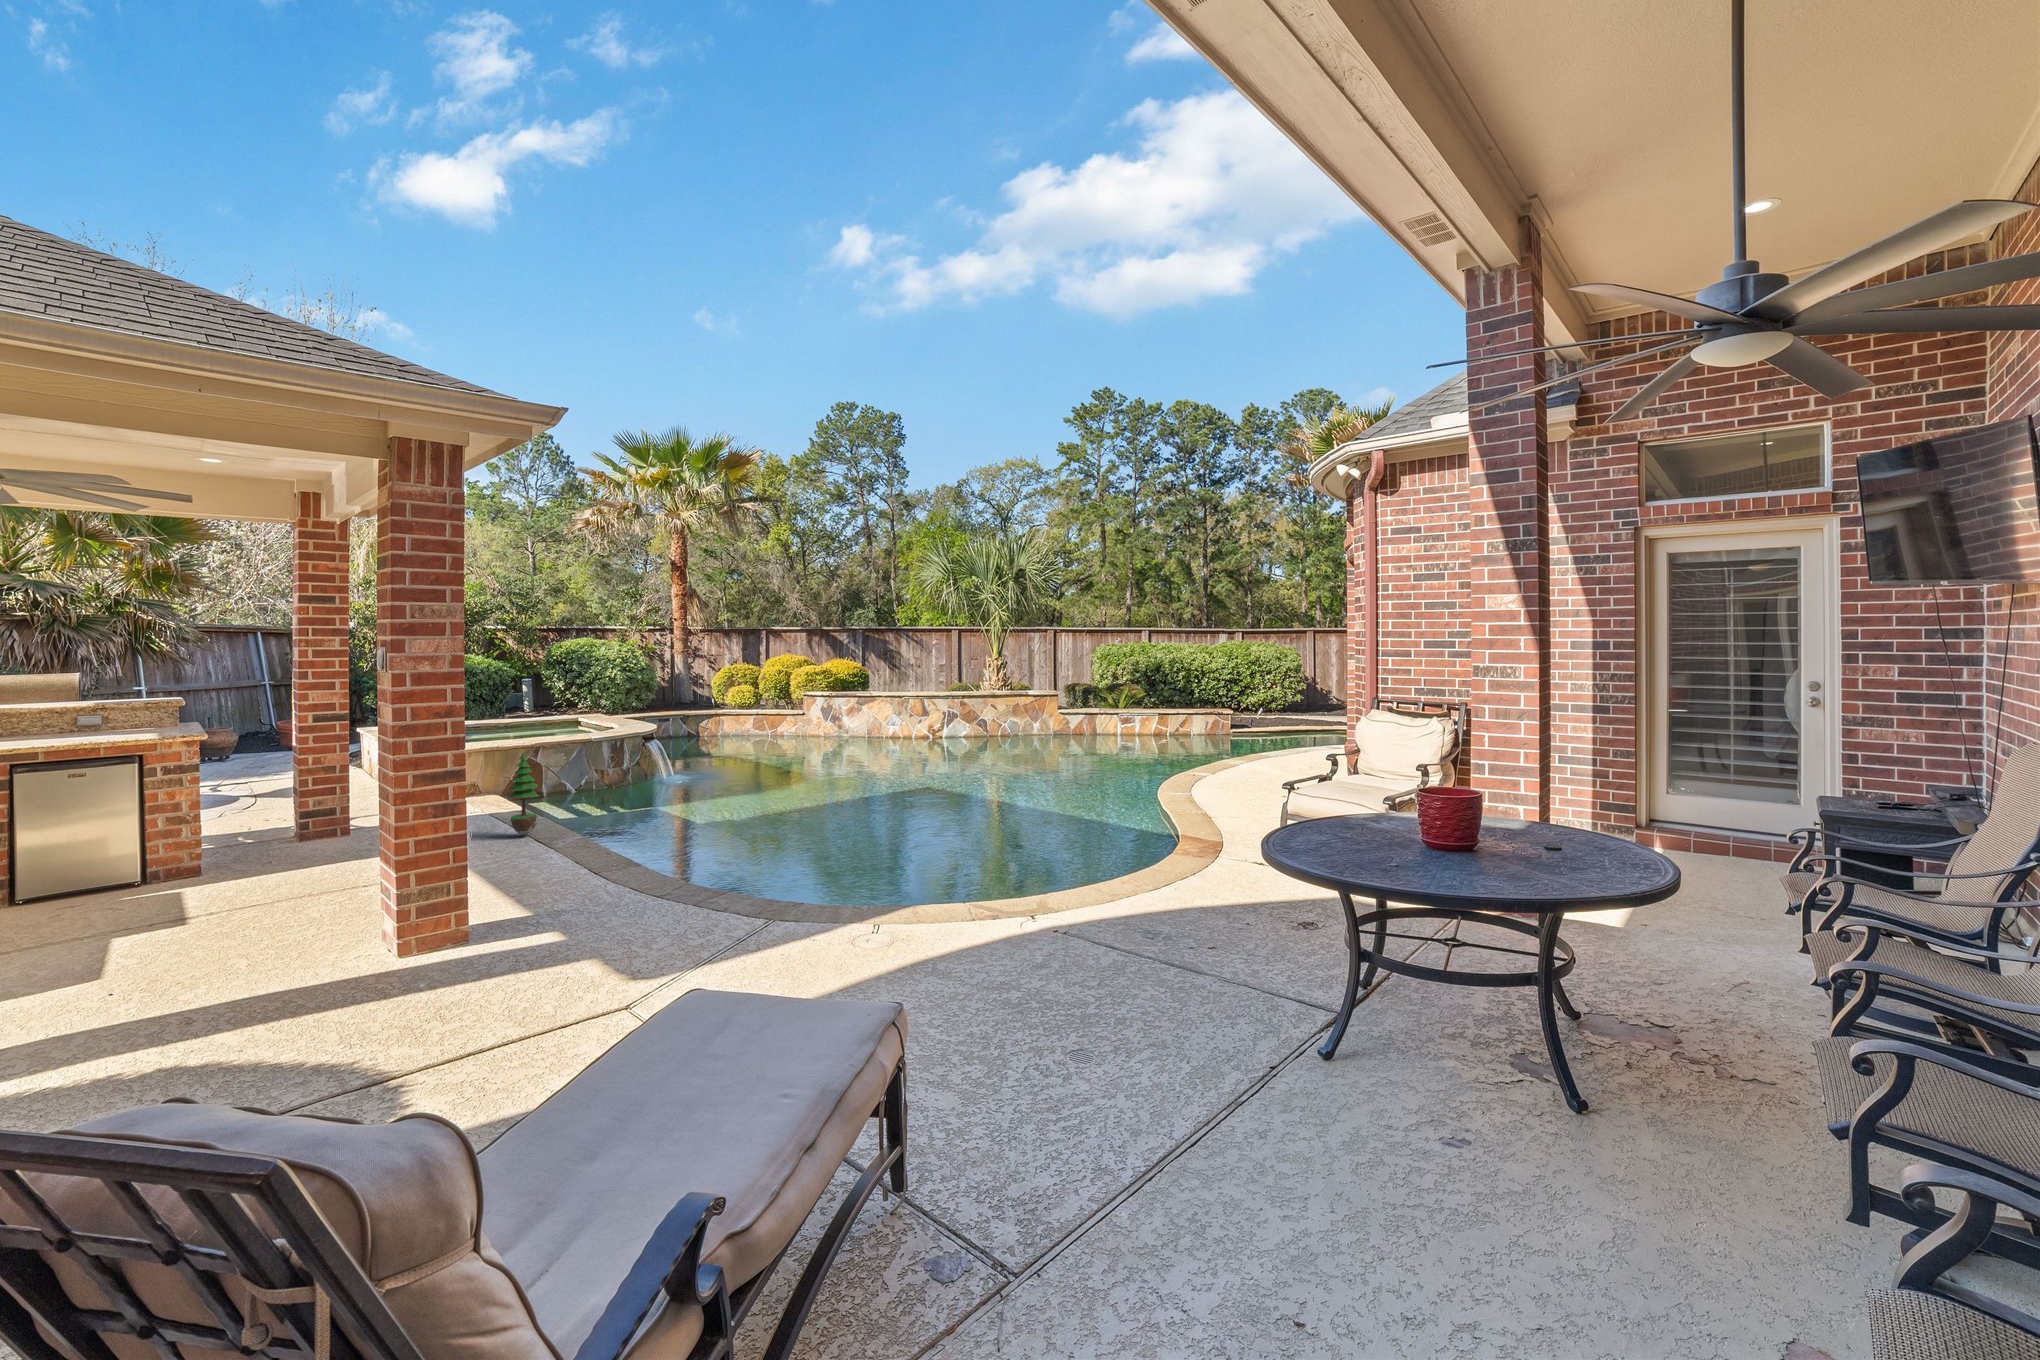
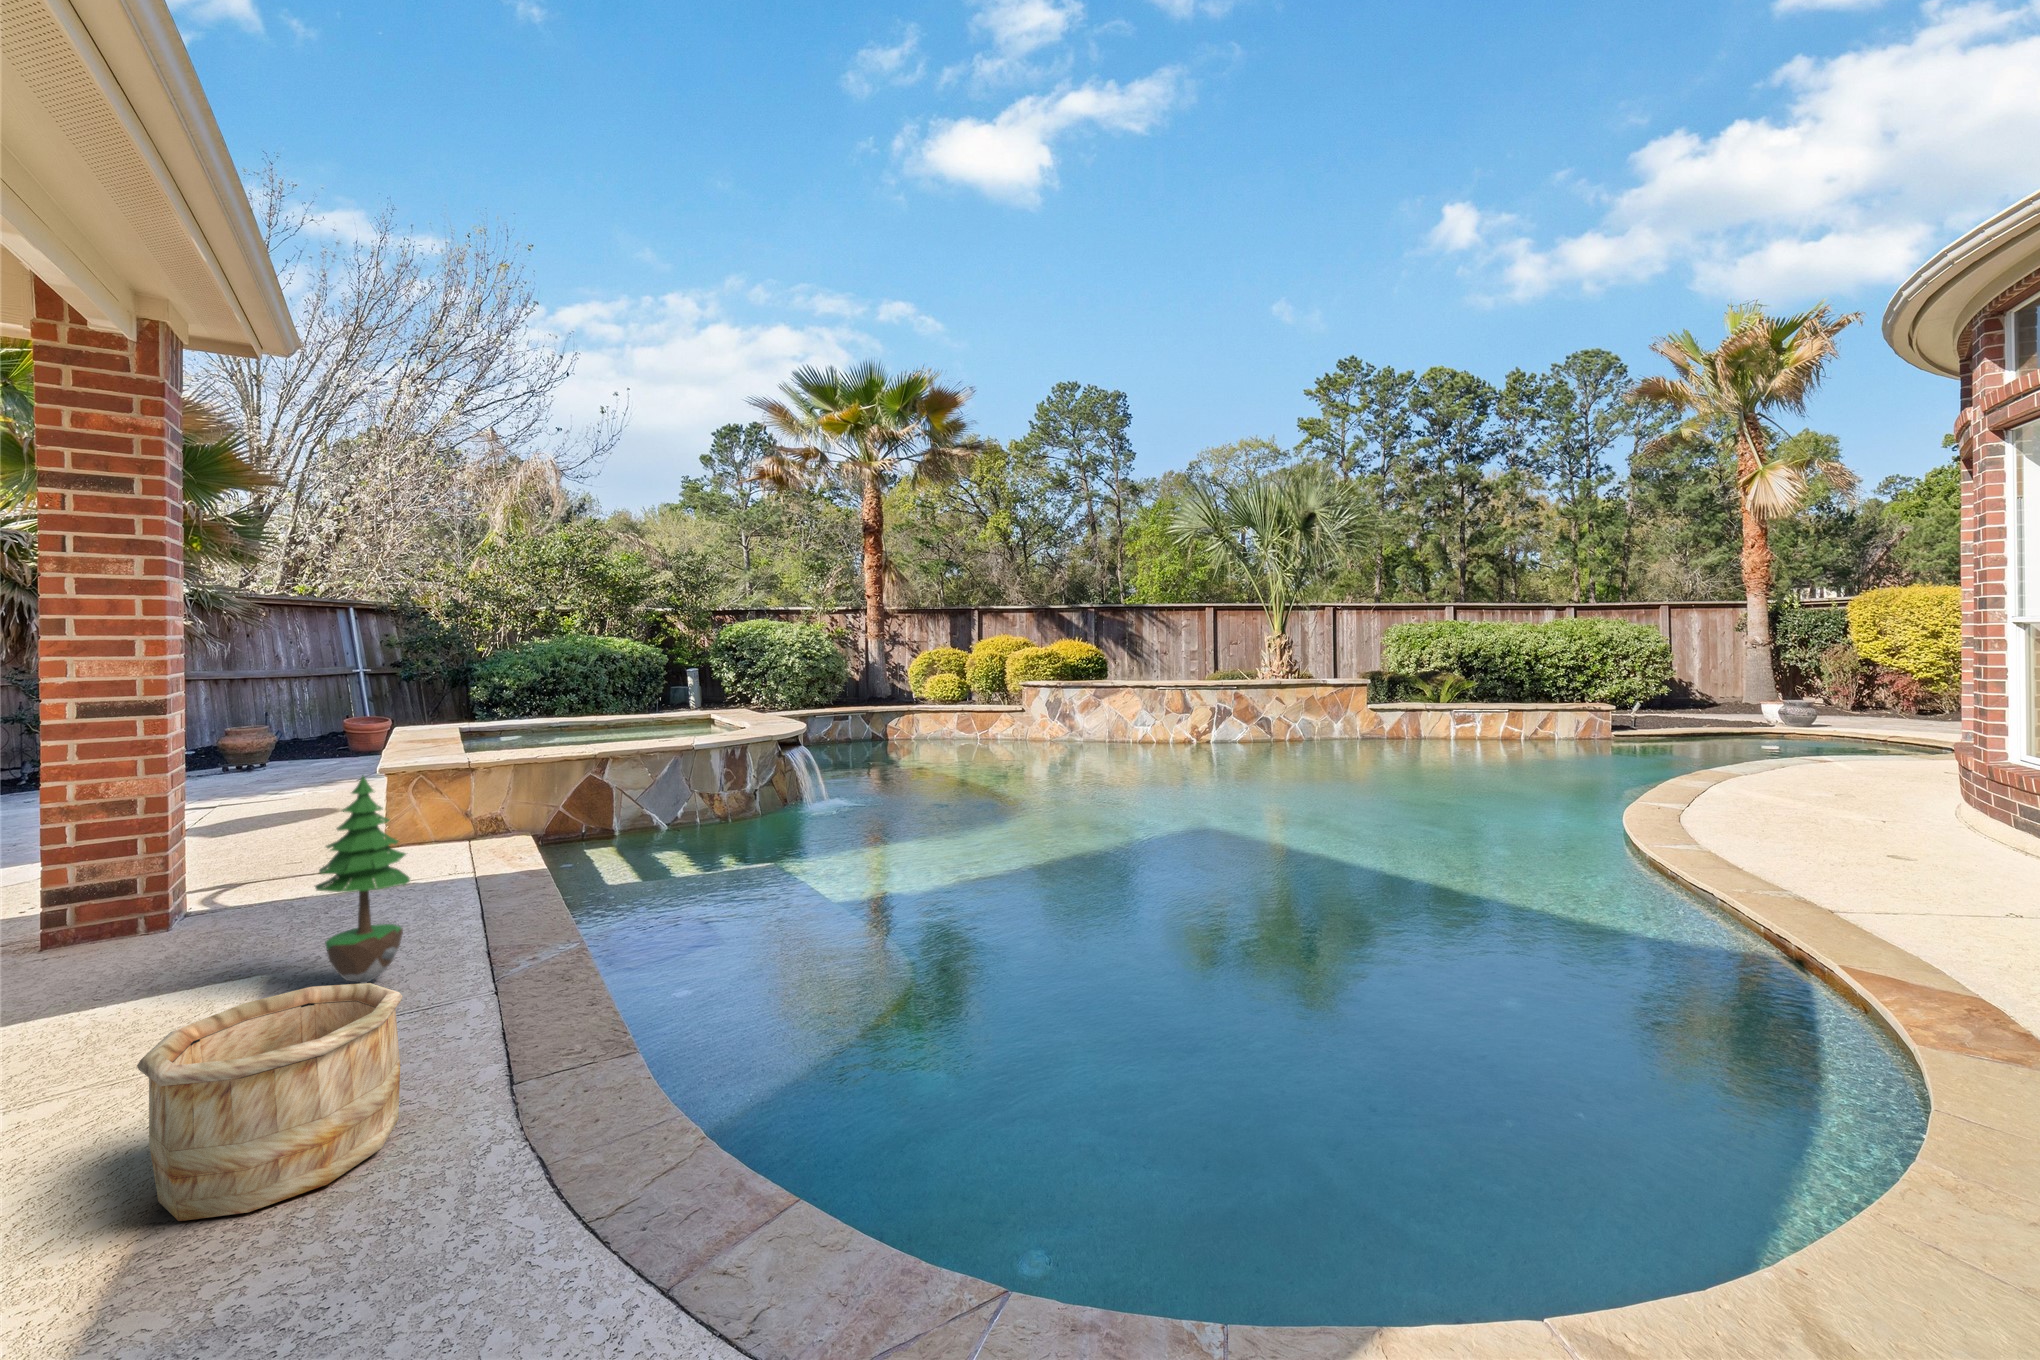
wooden bucket: none [535,815,596,871] -> present [137,983,403,1221]

